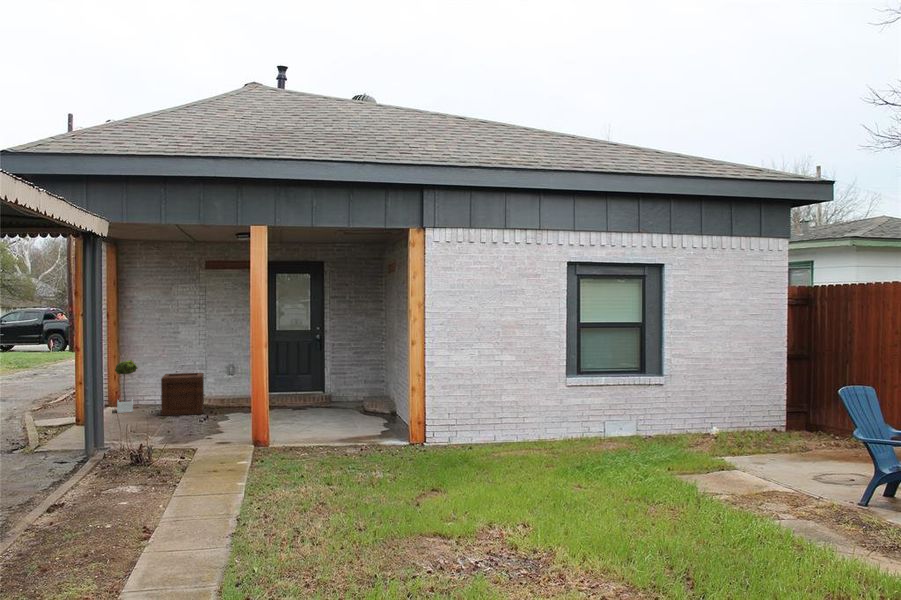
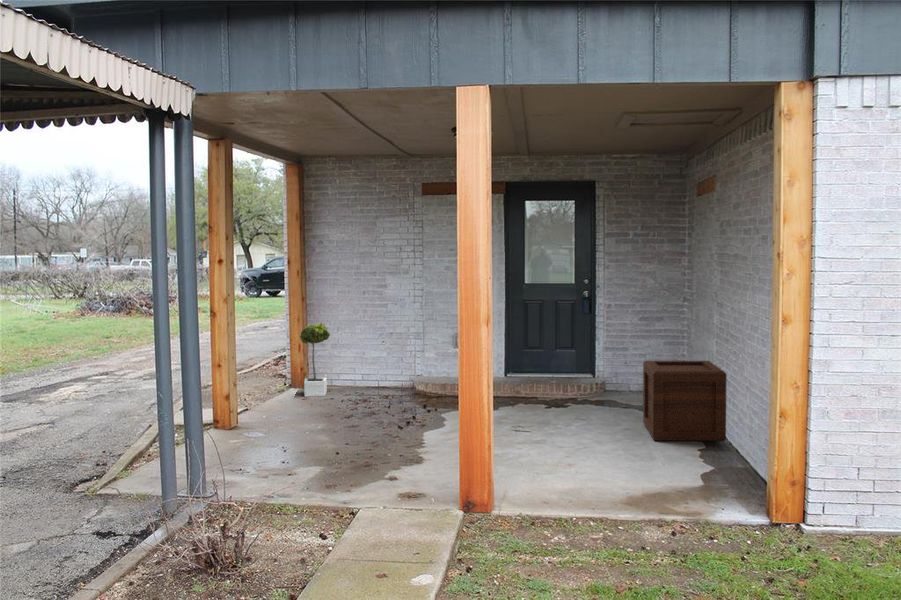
wooden crate: present [161,373,204,416] -> present [643,361,727,441]

